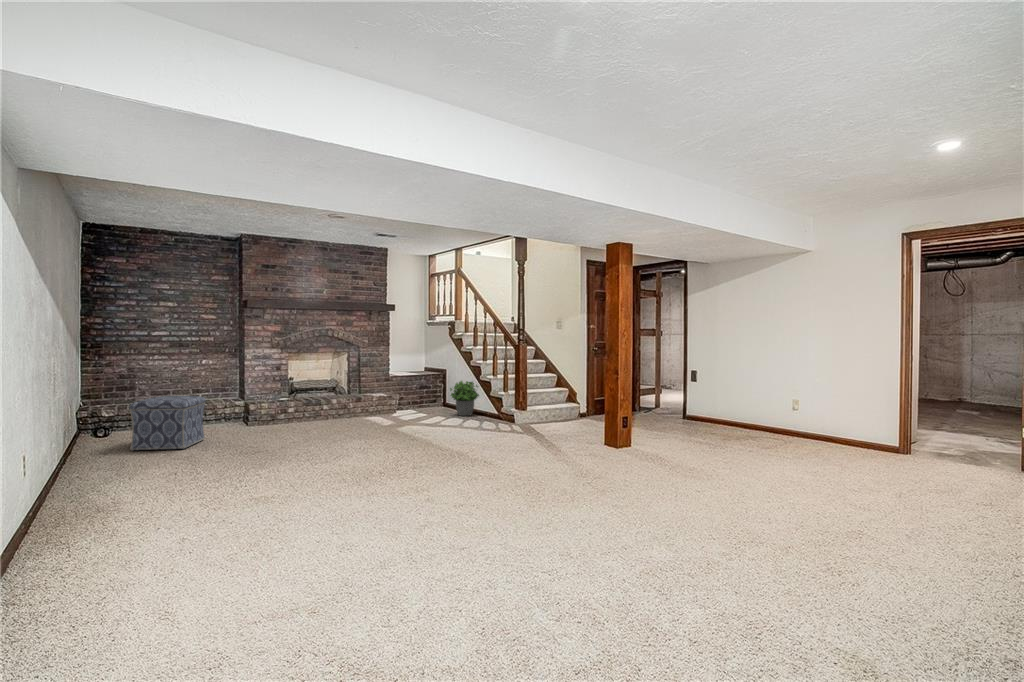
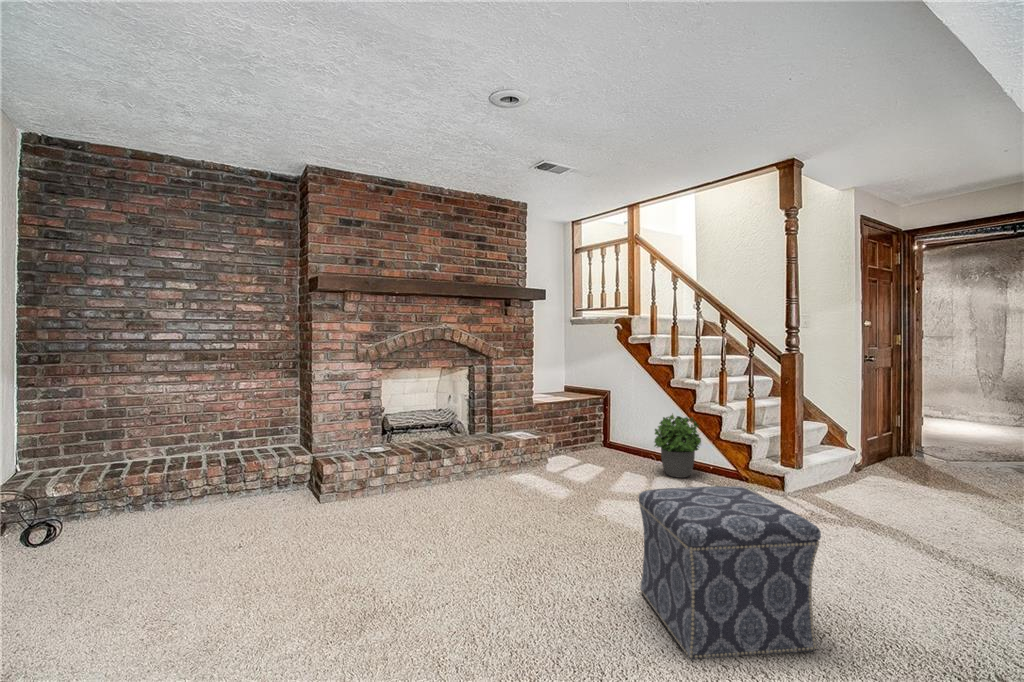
ottoman: present [130,396,206,451] -> present [639,486,821,660]

